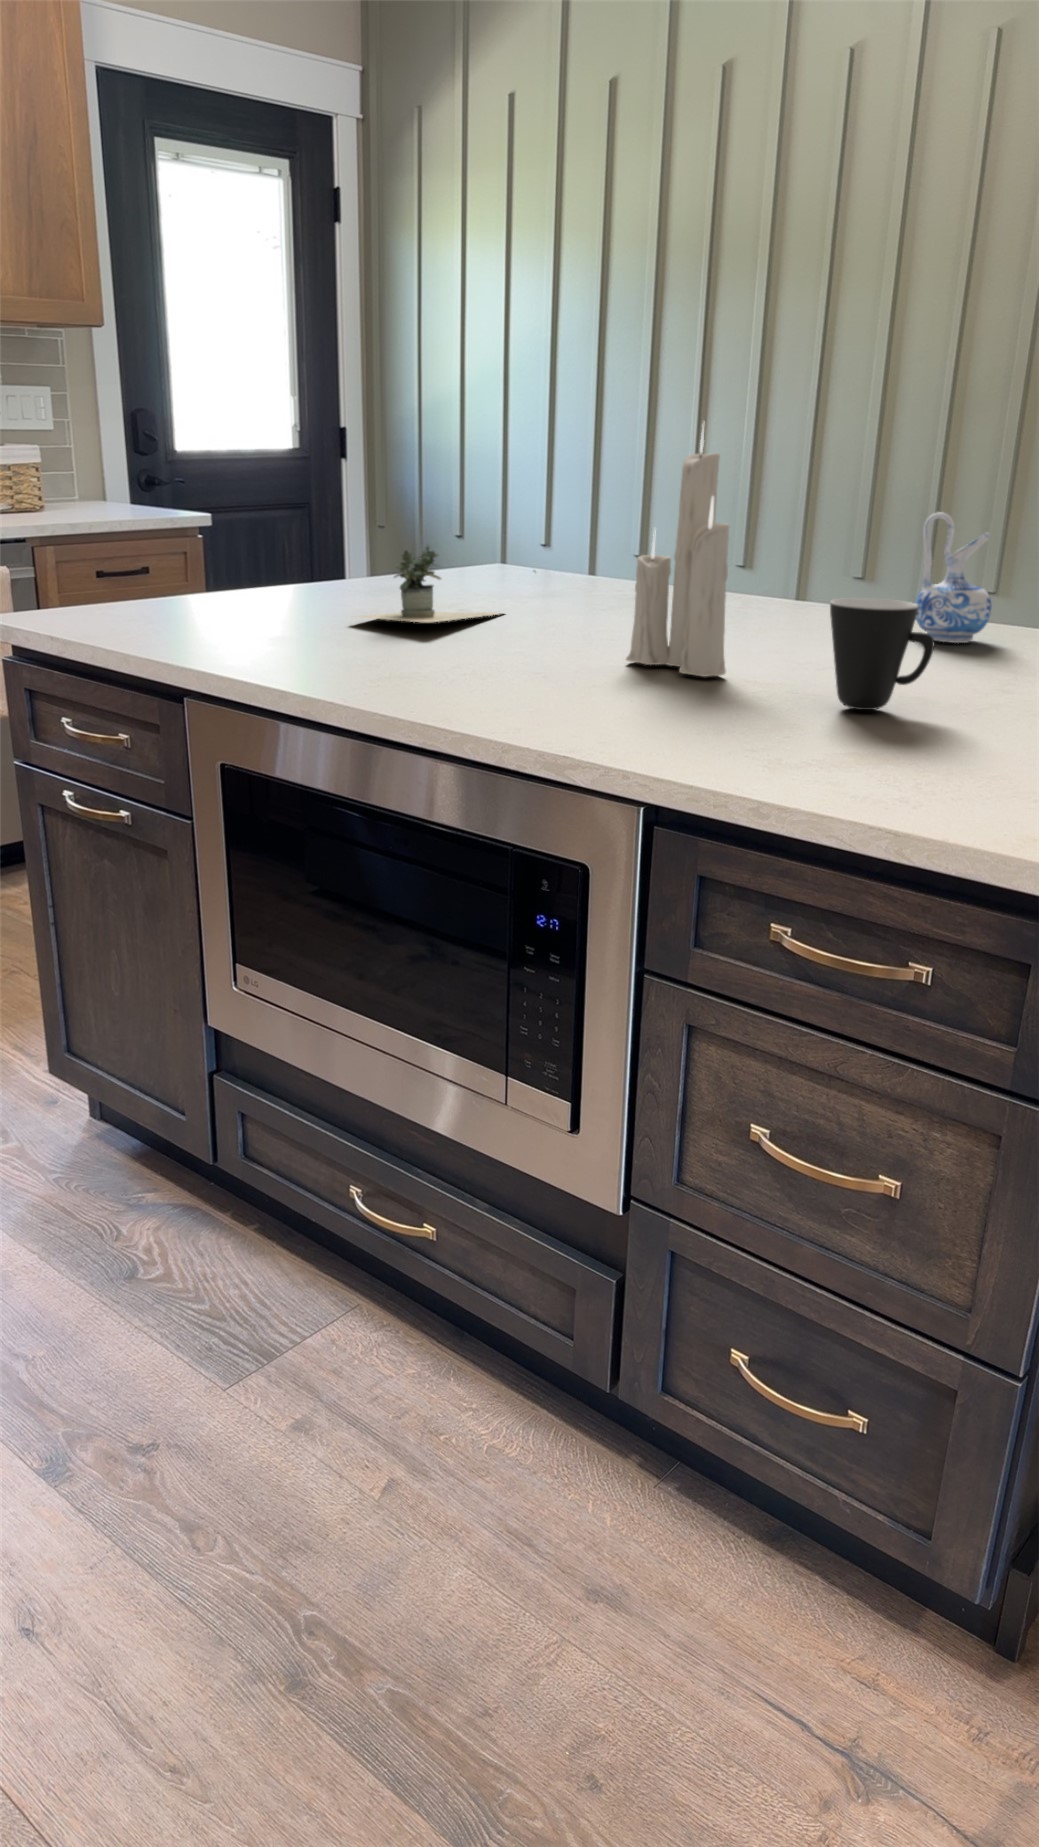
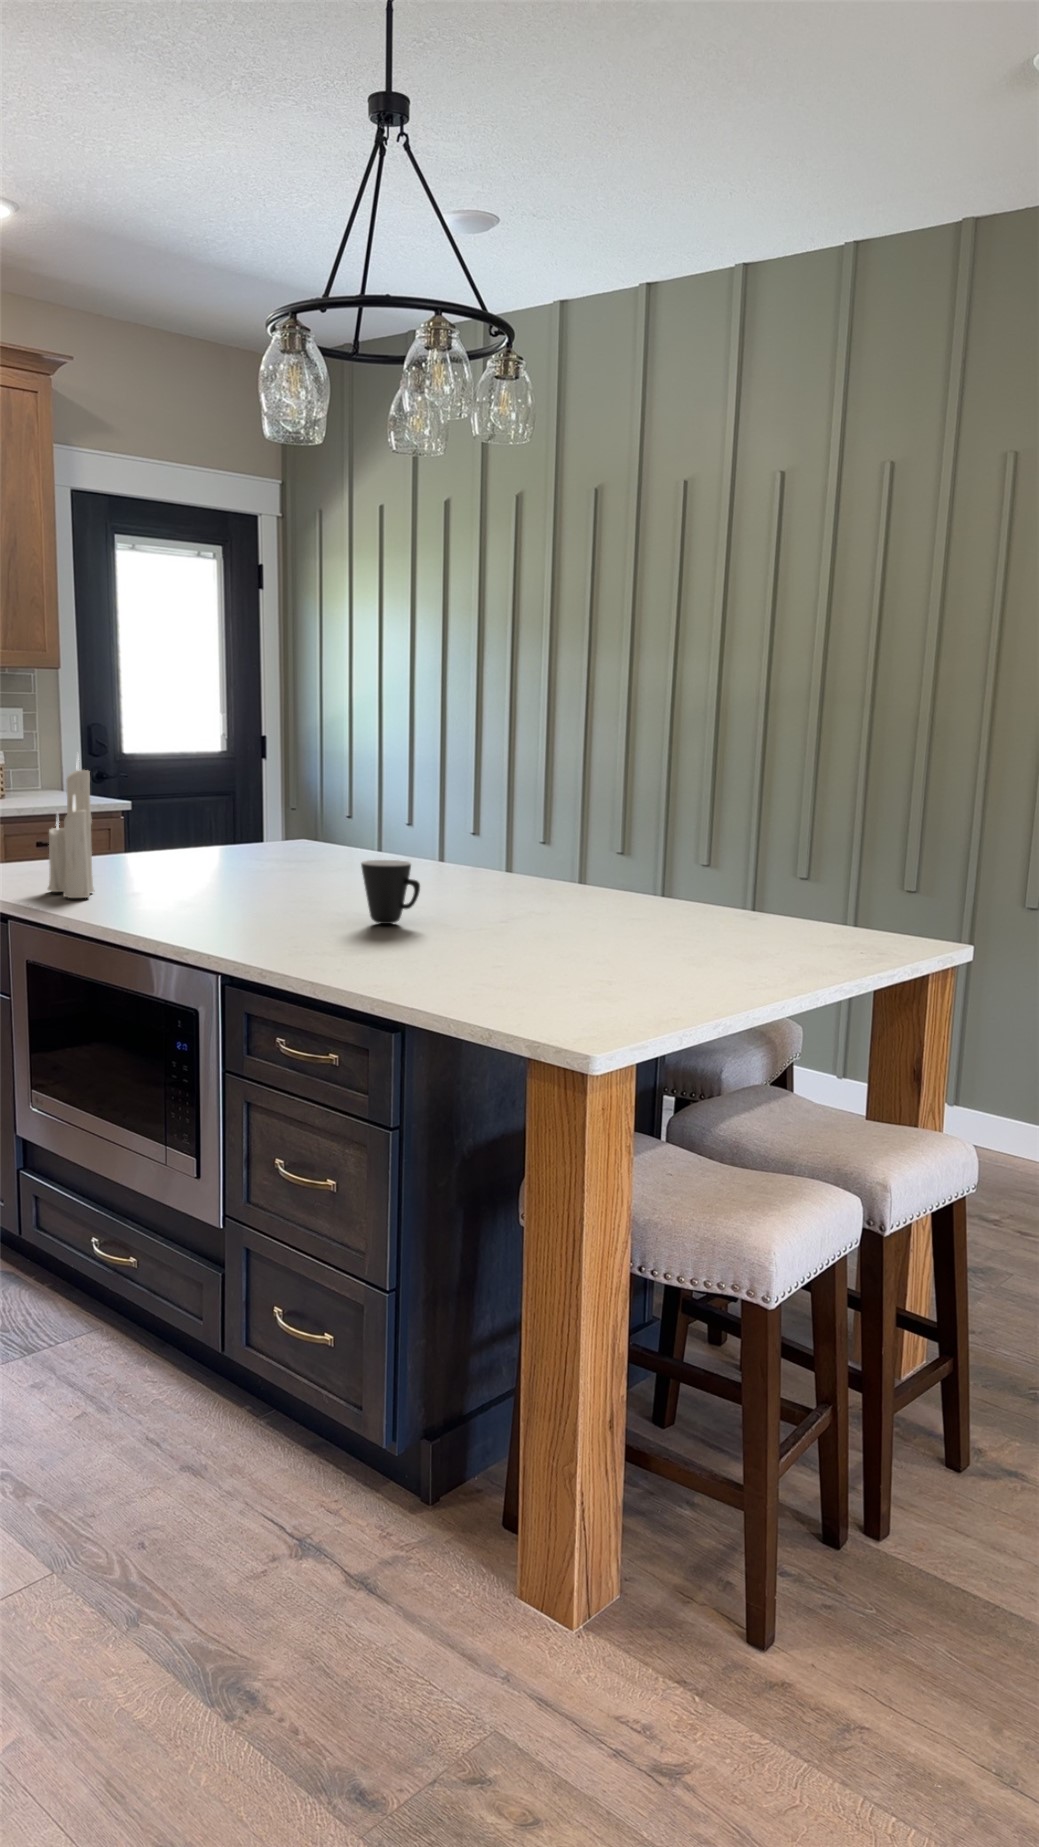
candle: present [626,426,729,677] -> present [48,760,94,898]
ceramic pitcher: present [915,512,991,643] -> none [492,808,538,889]
potted plant: present [360,546,499,623] -> none [137,827,276,875]

